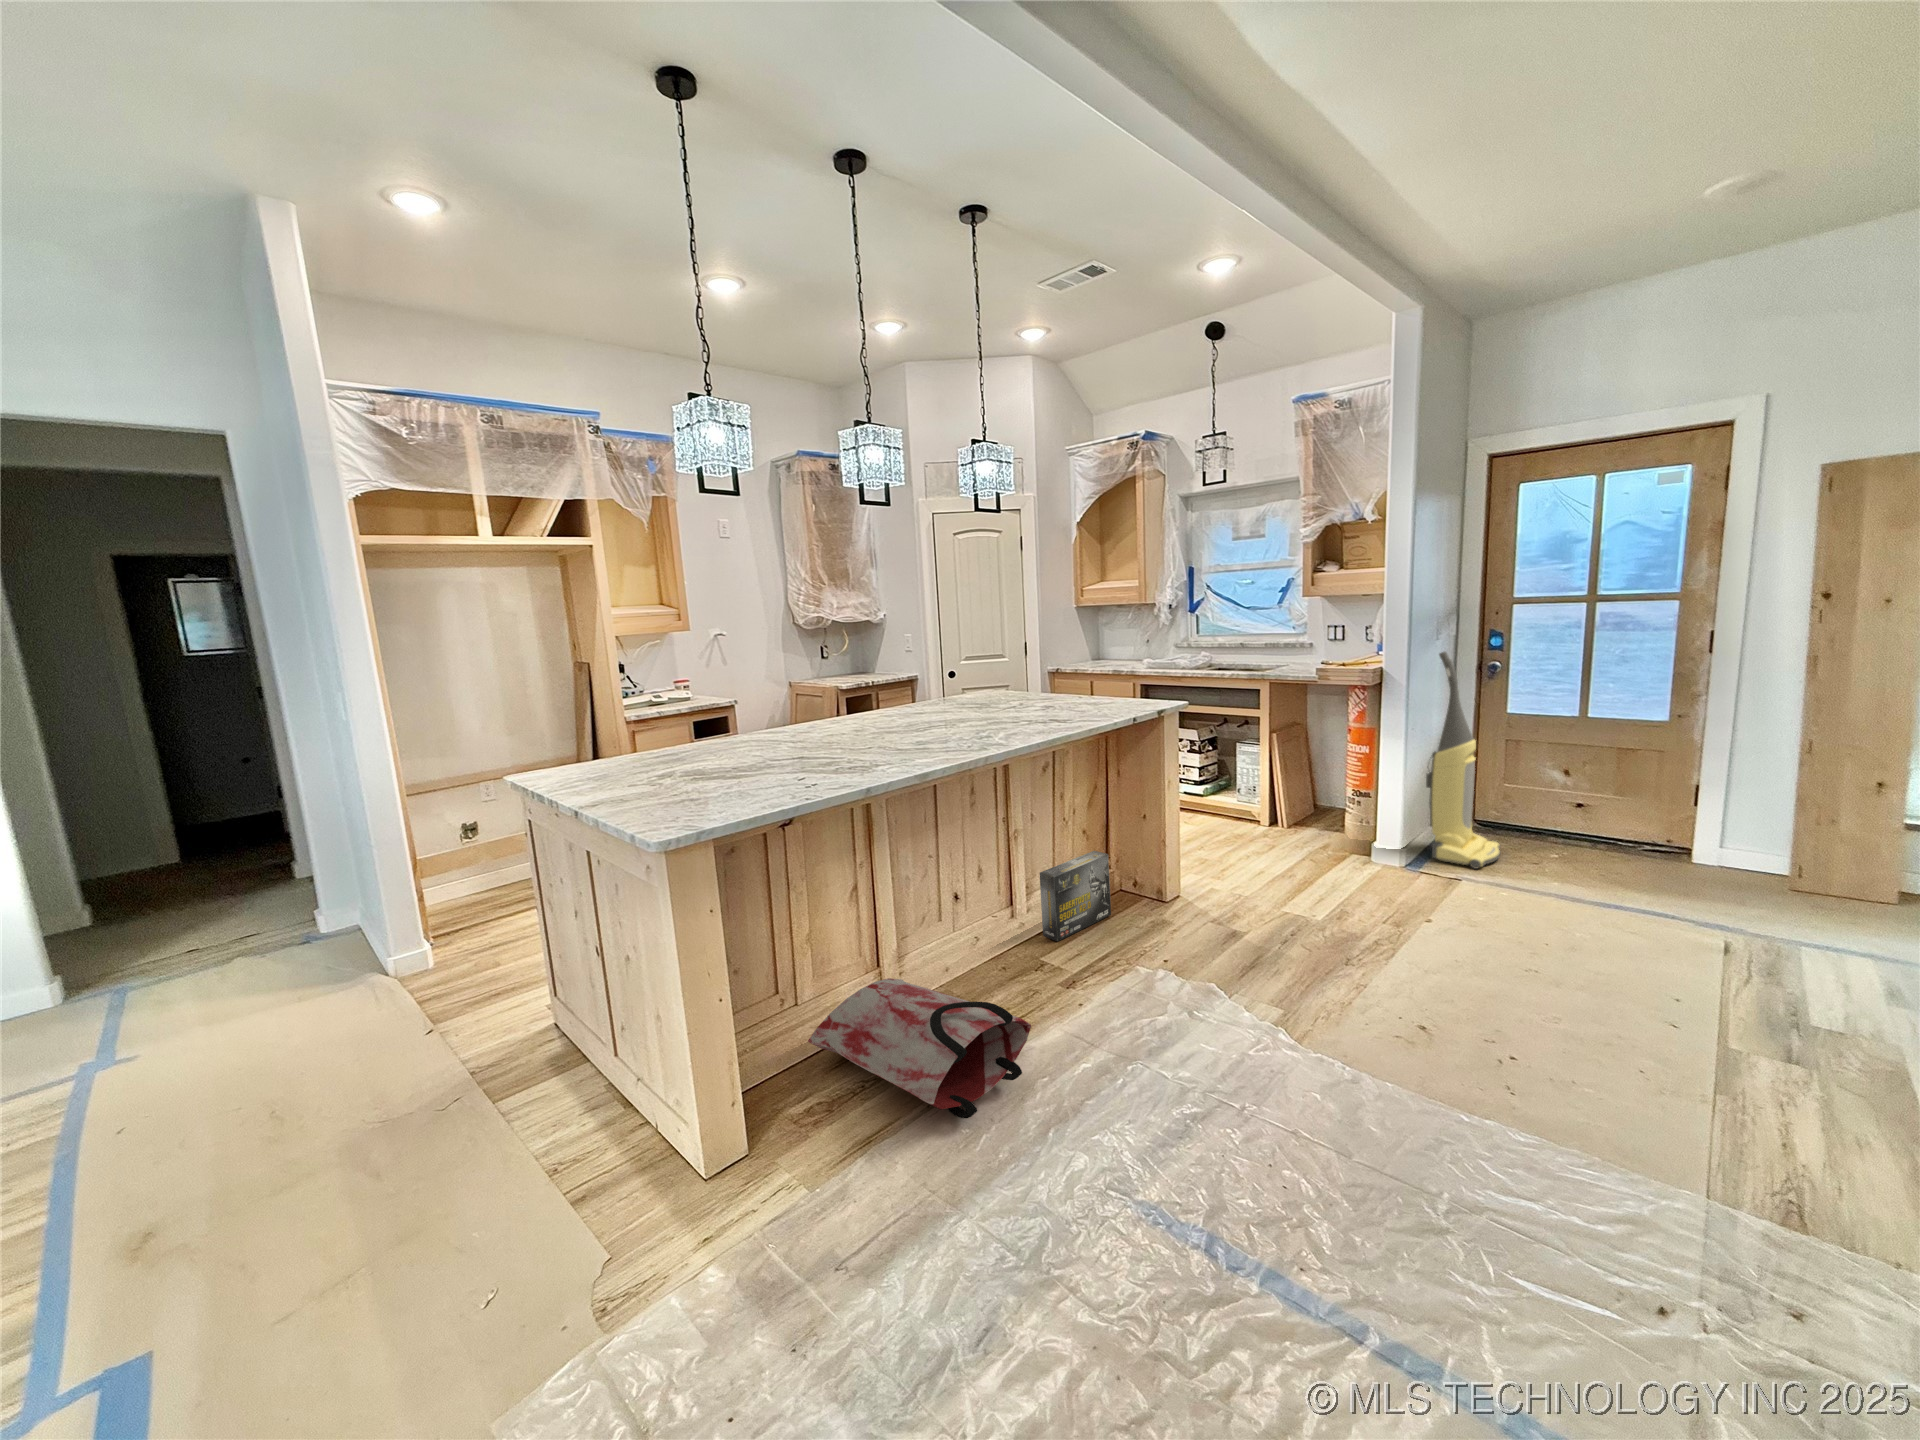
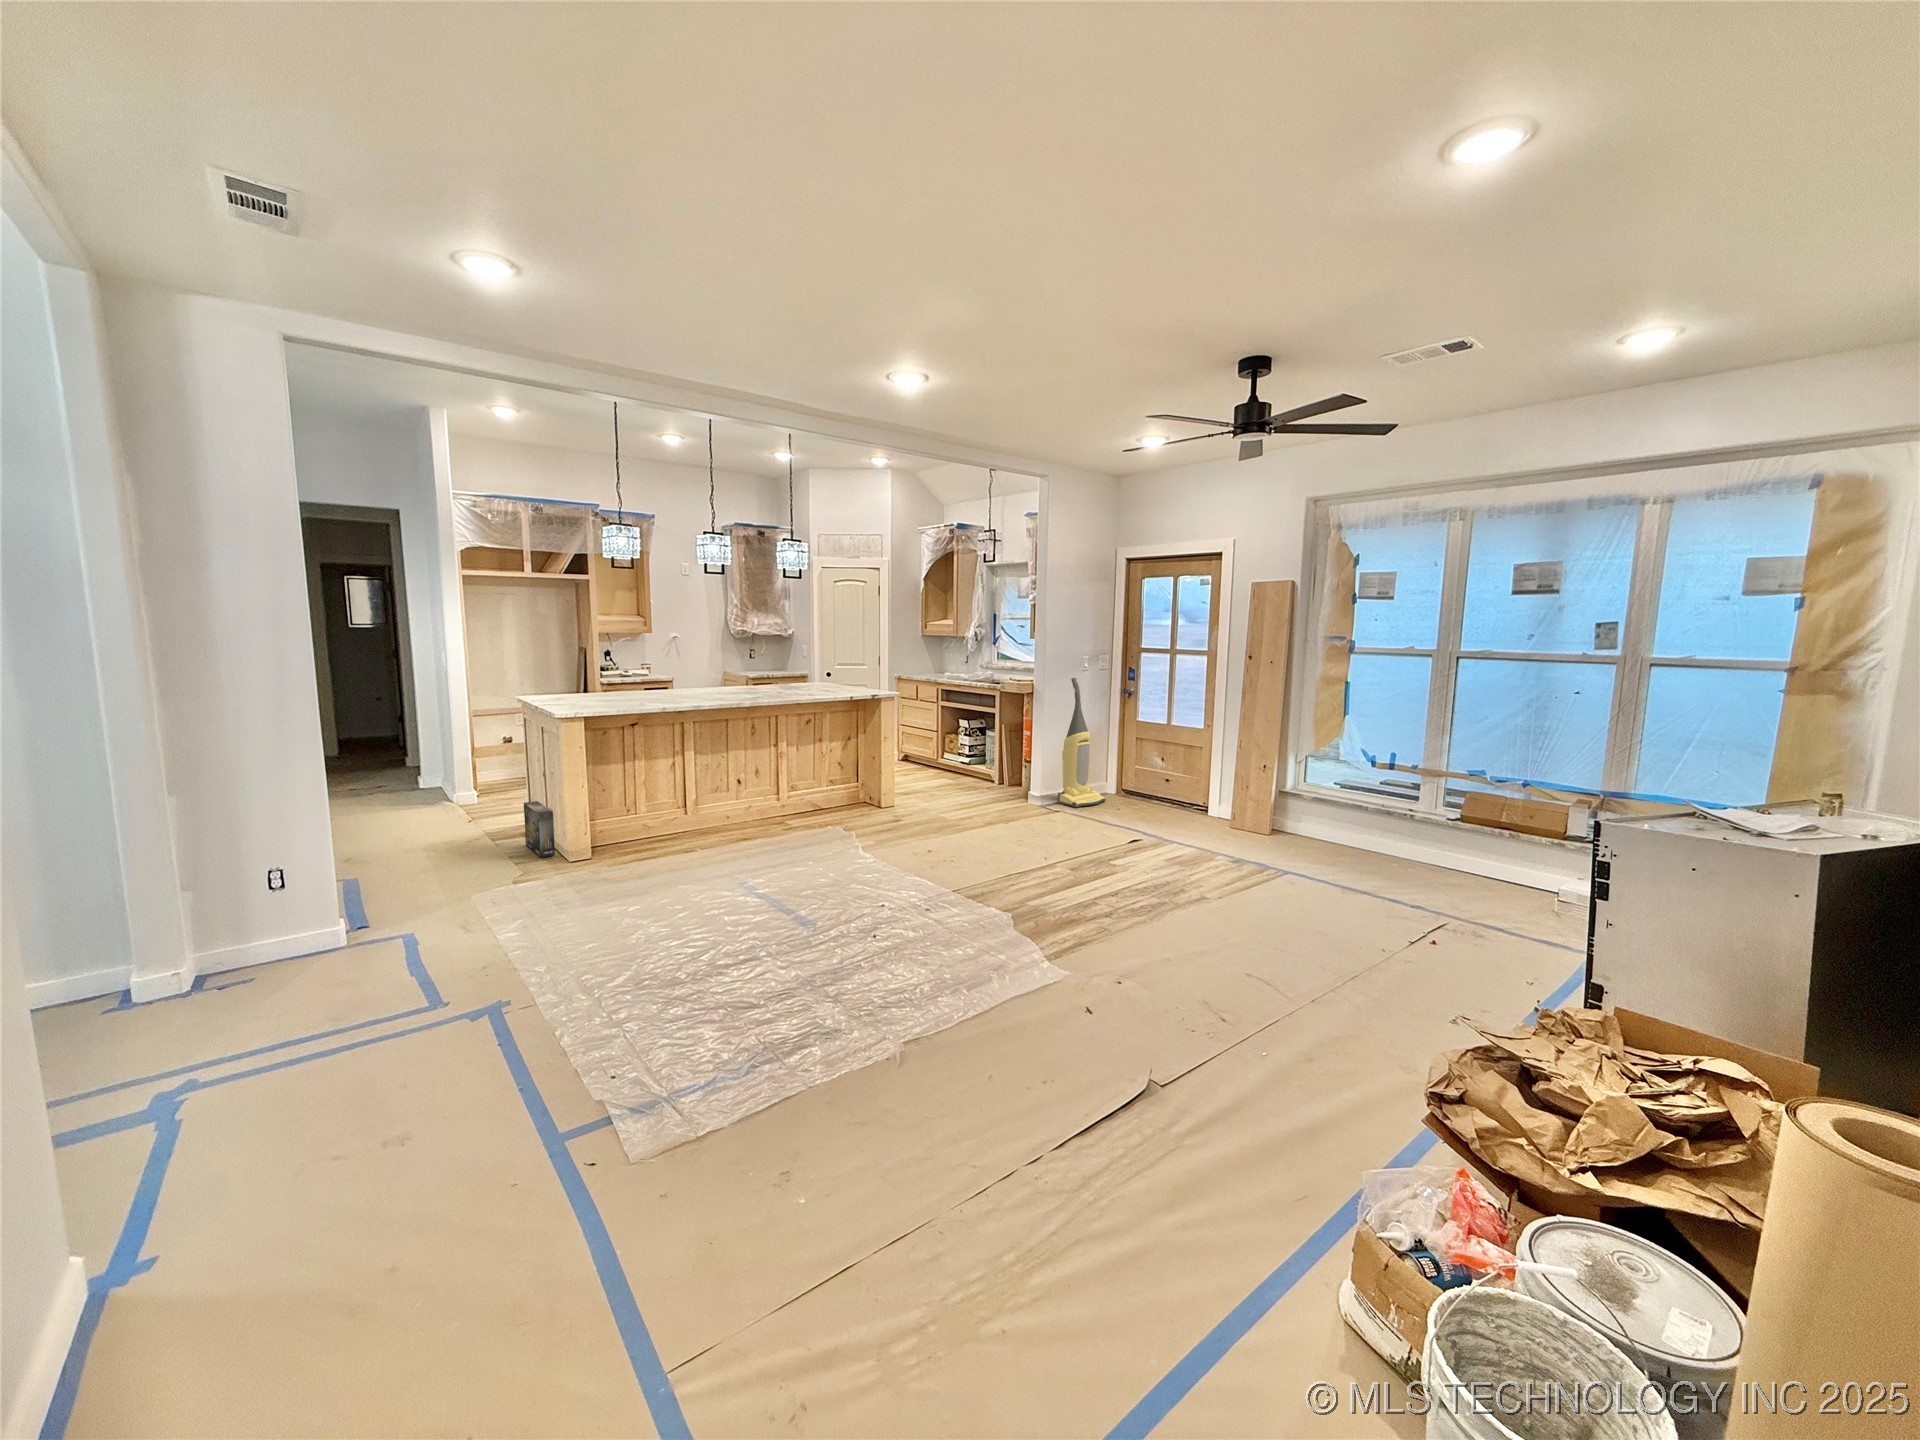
box: present [1040,851,1111,941] -> present [524,801,555,857]
bag: present [808,978,1031,1119] -> none [638,811,734,857]

